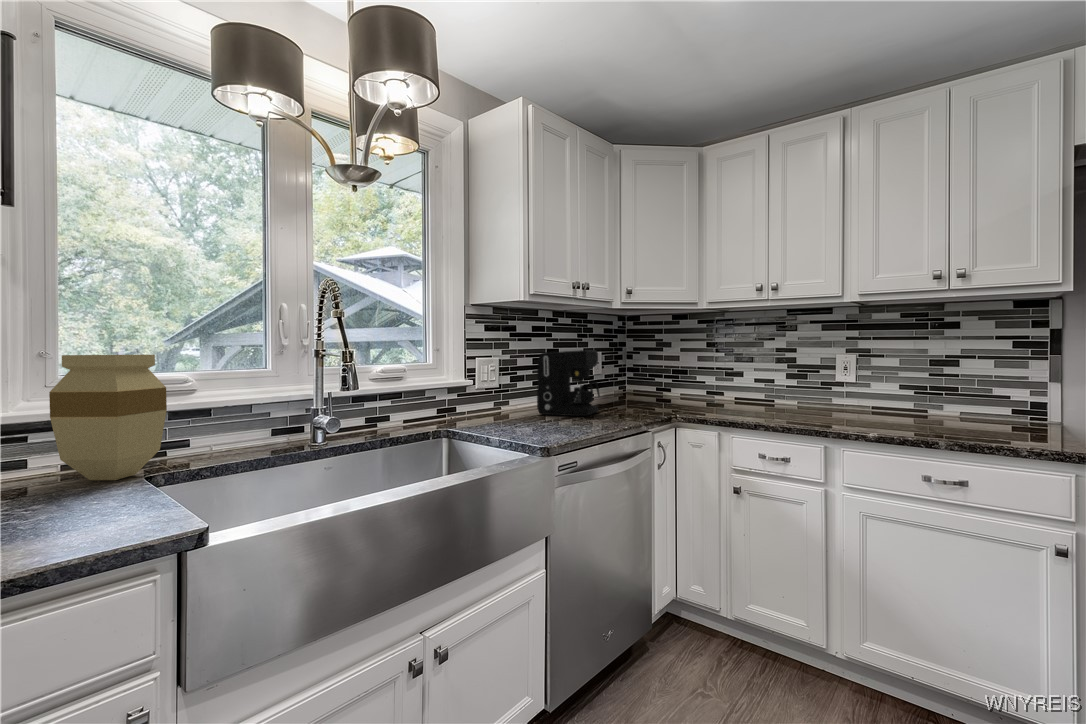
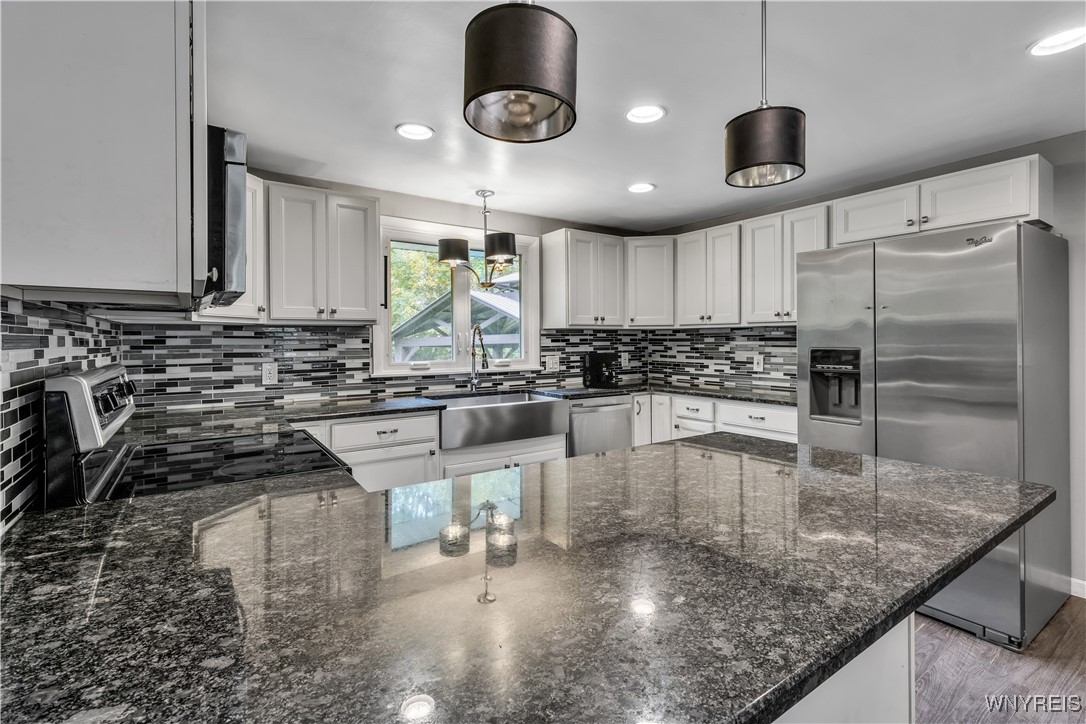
vase: present [49,355,167,480] -> none [390,354,422,398]

